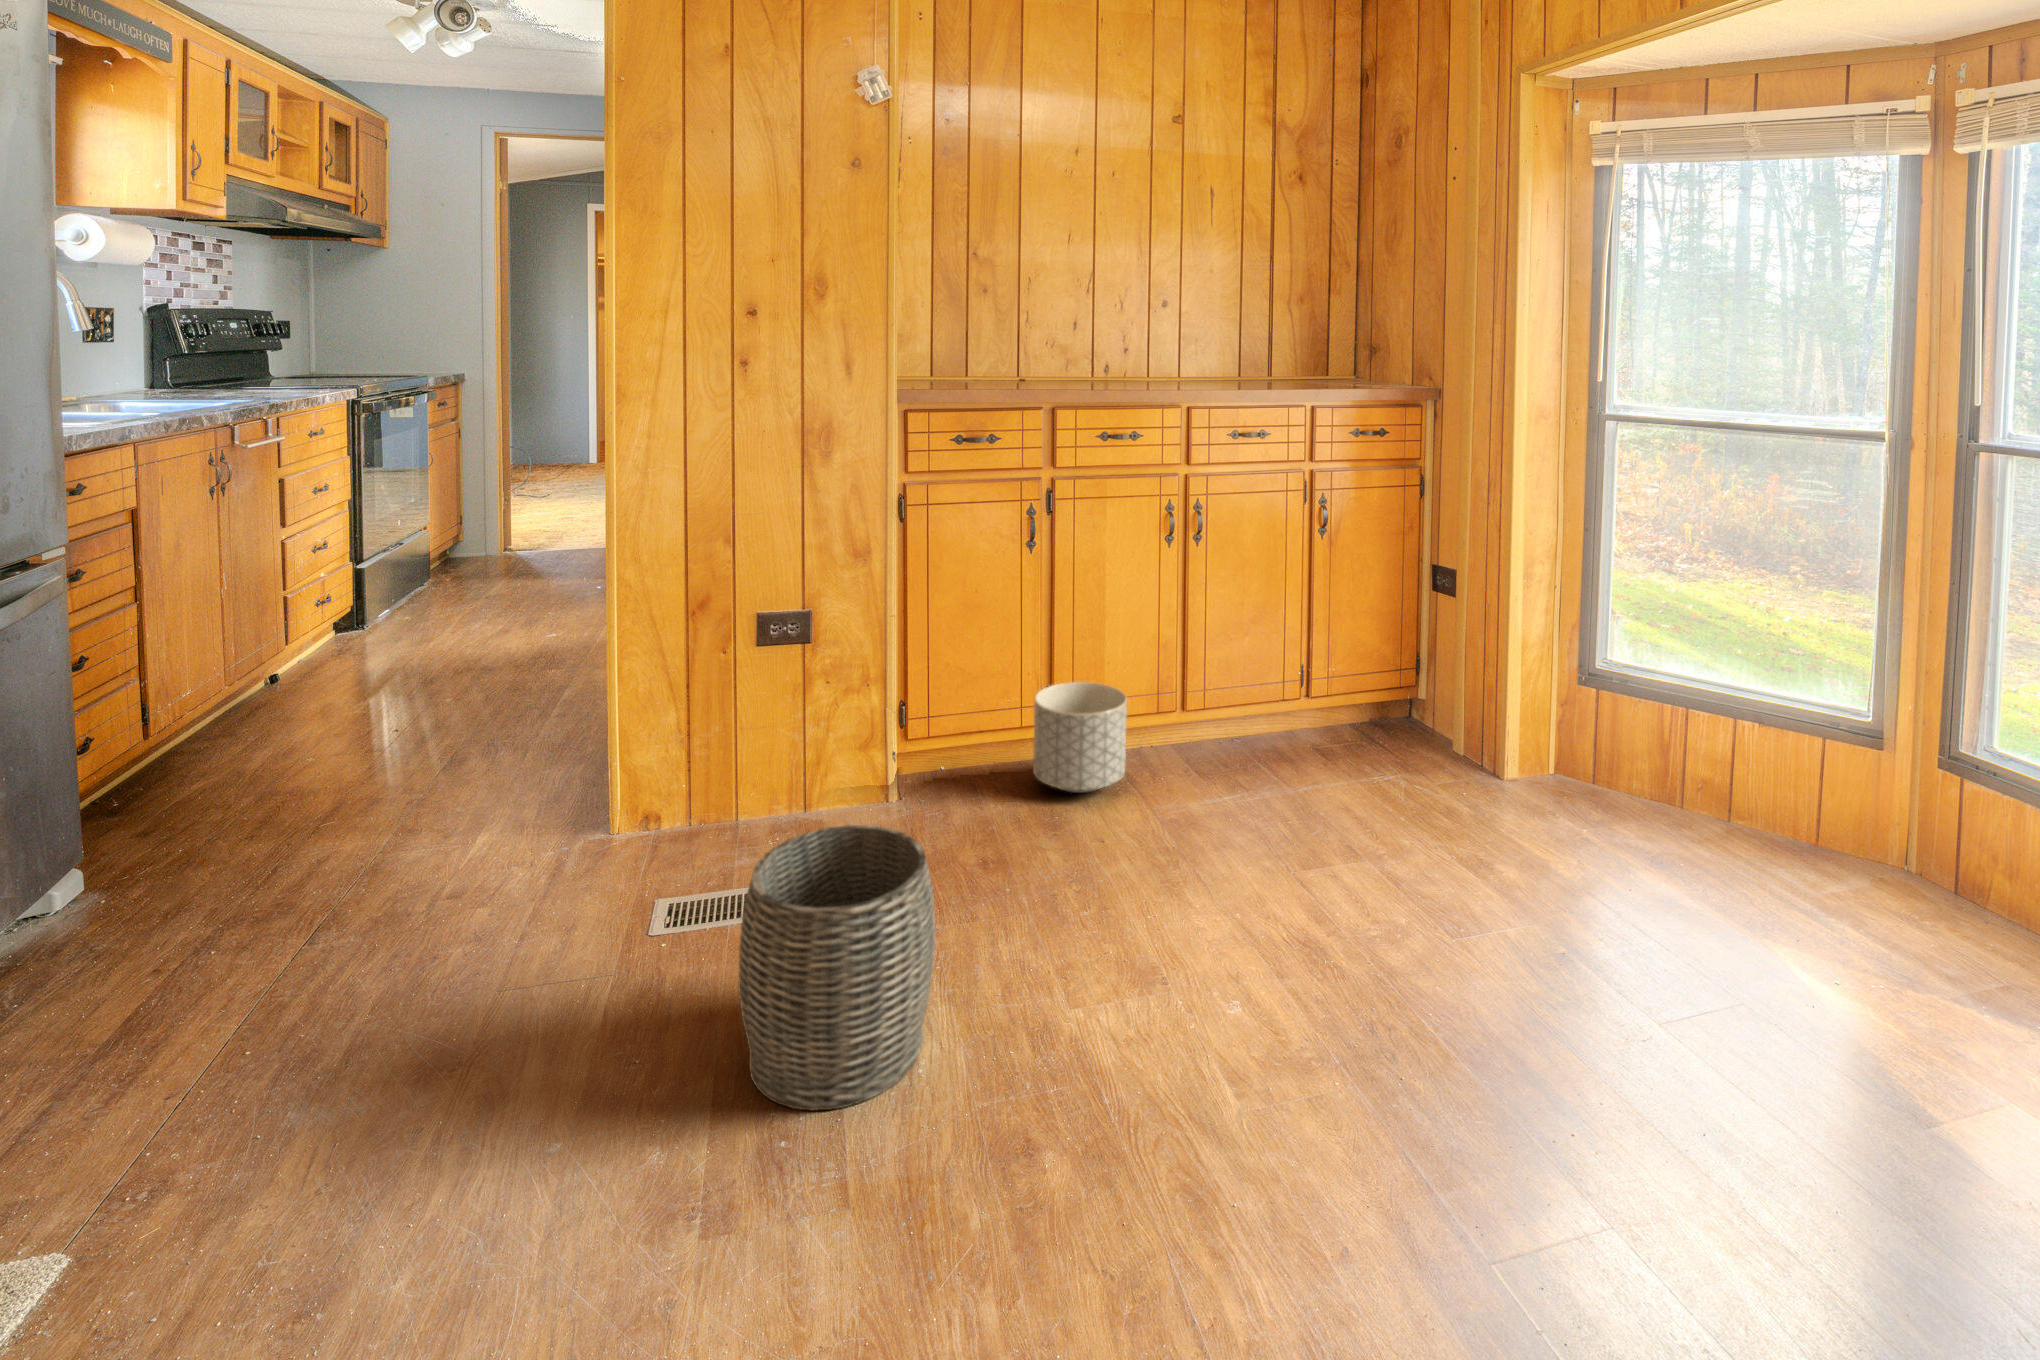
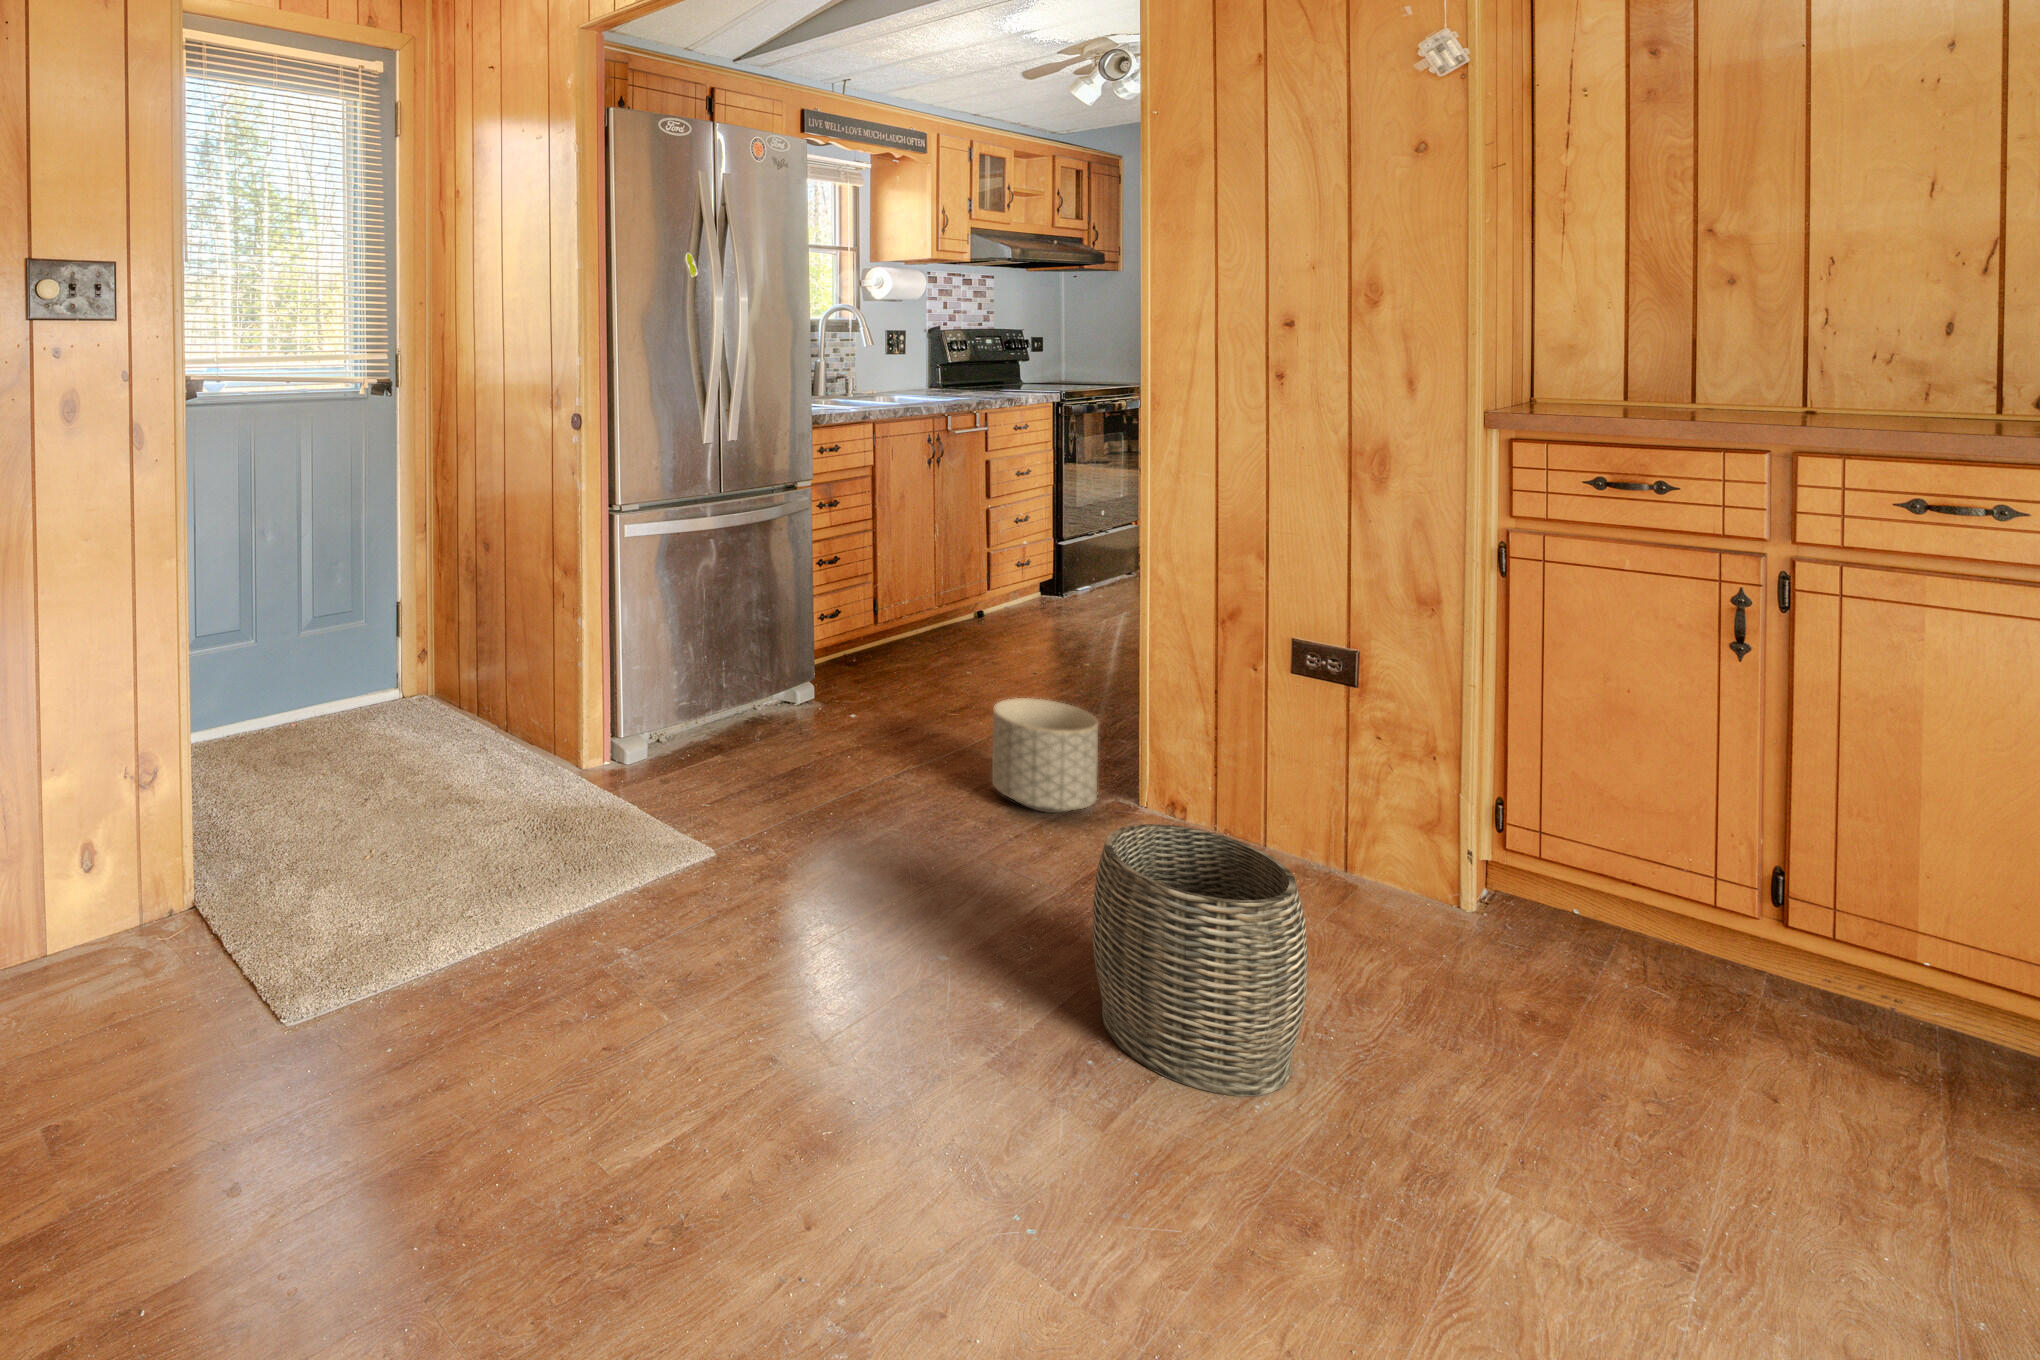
planter: present [1033,682,1127,793] -> present [992,698,1098,813]

